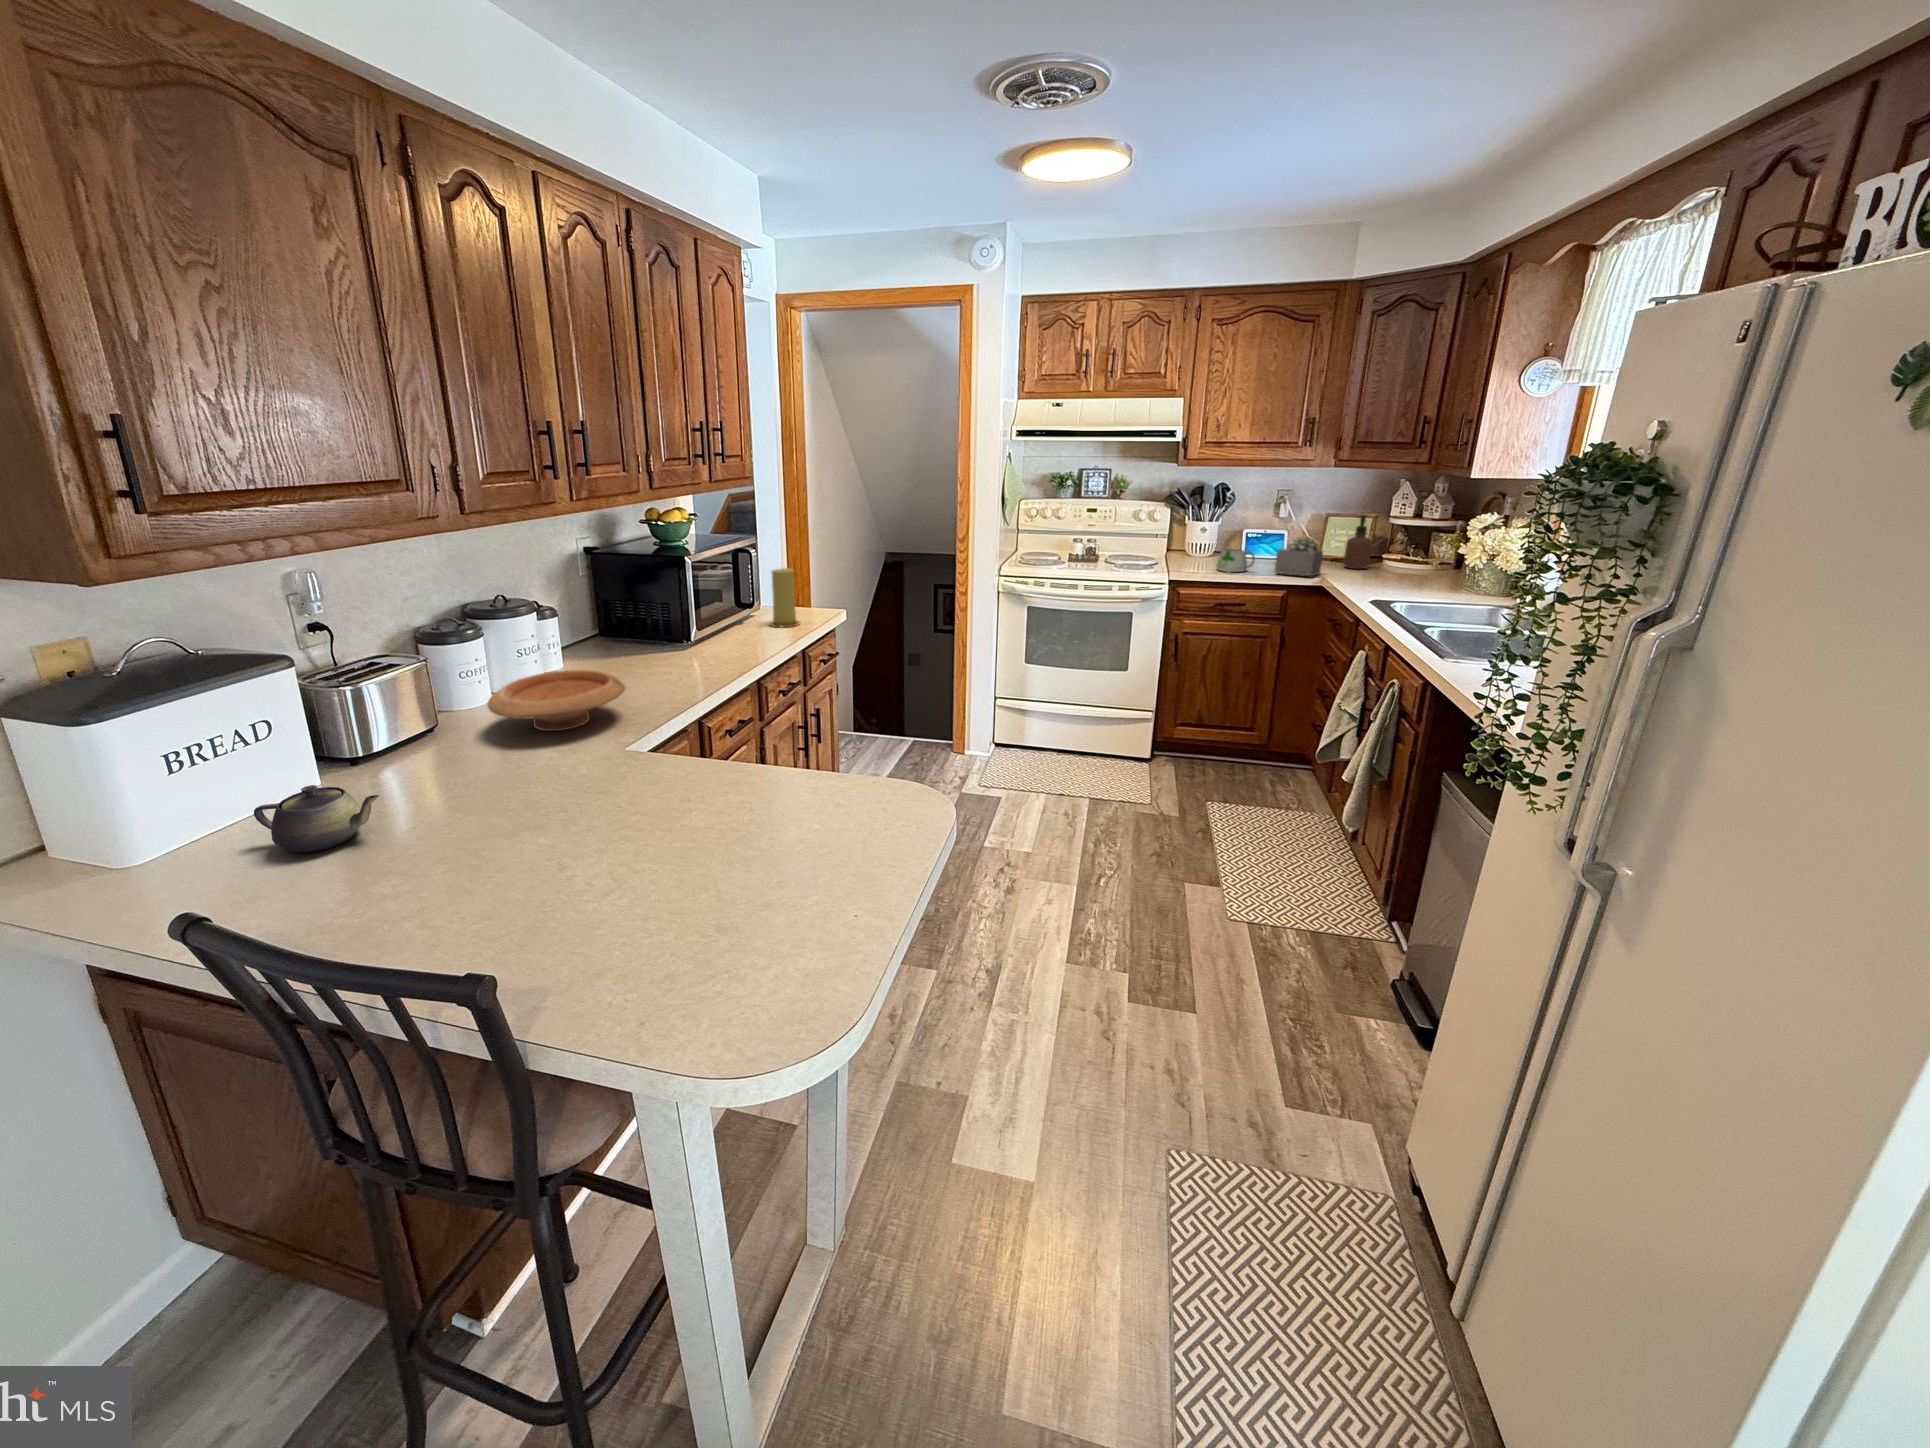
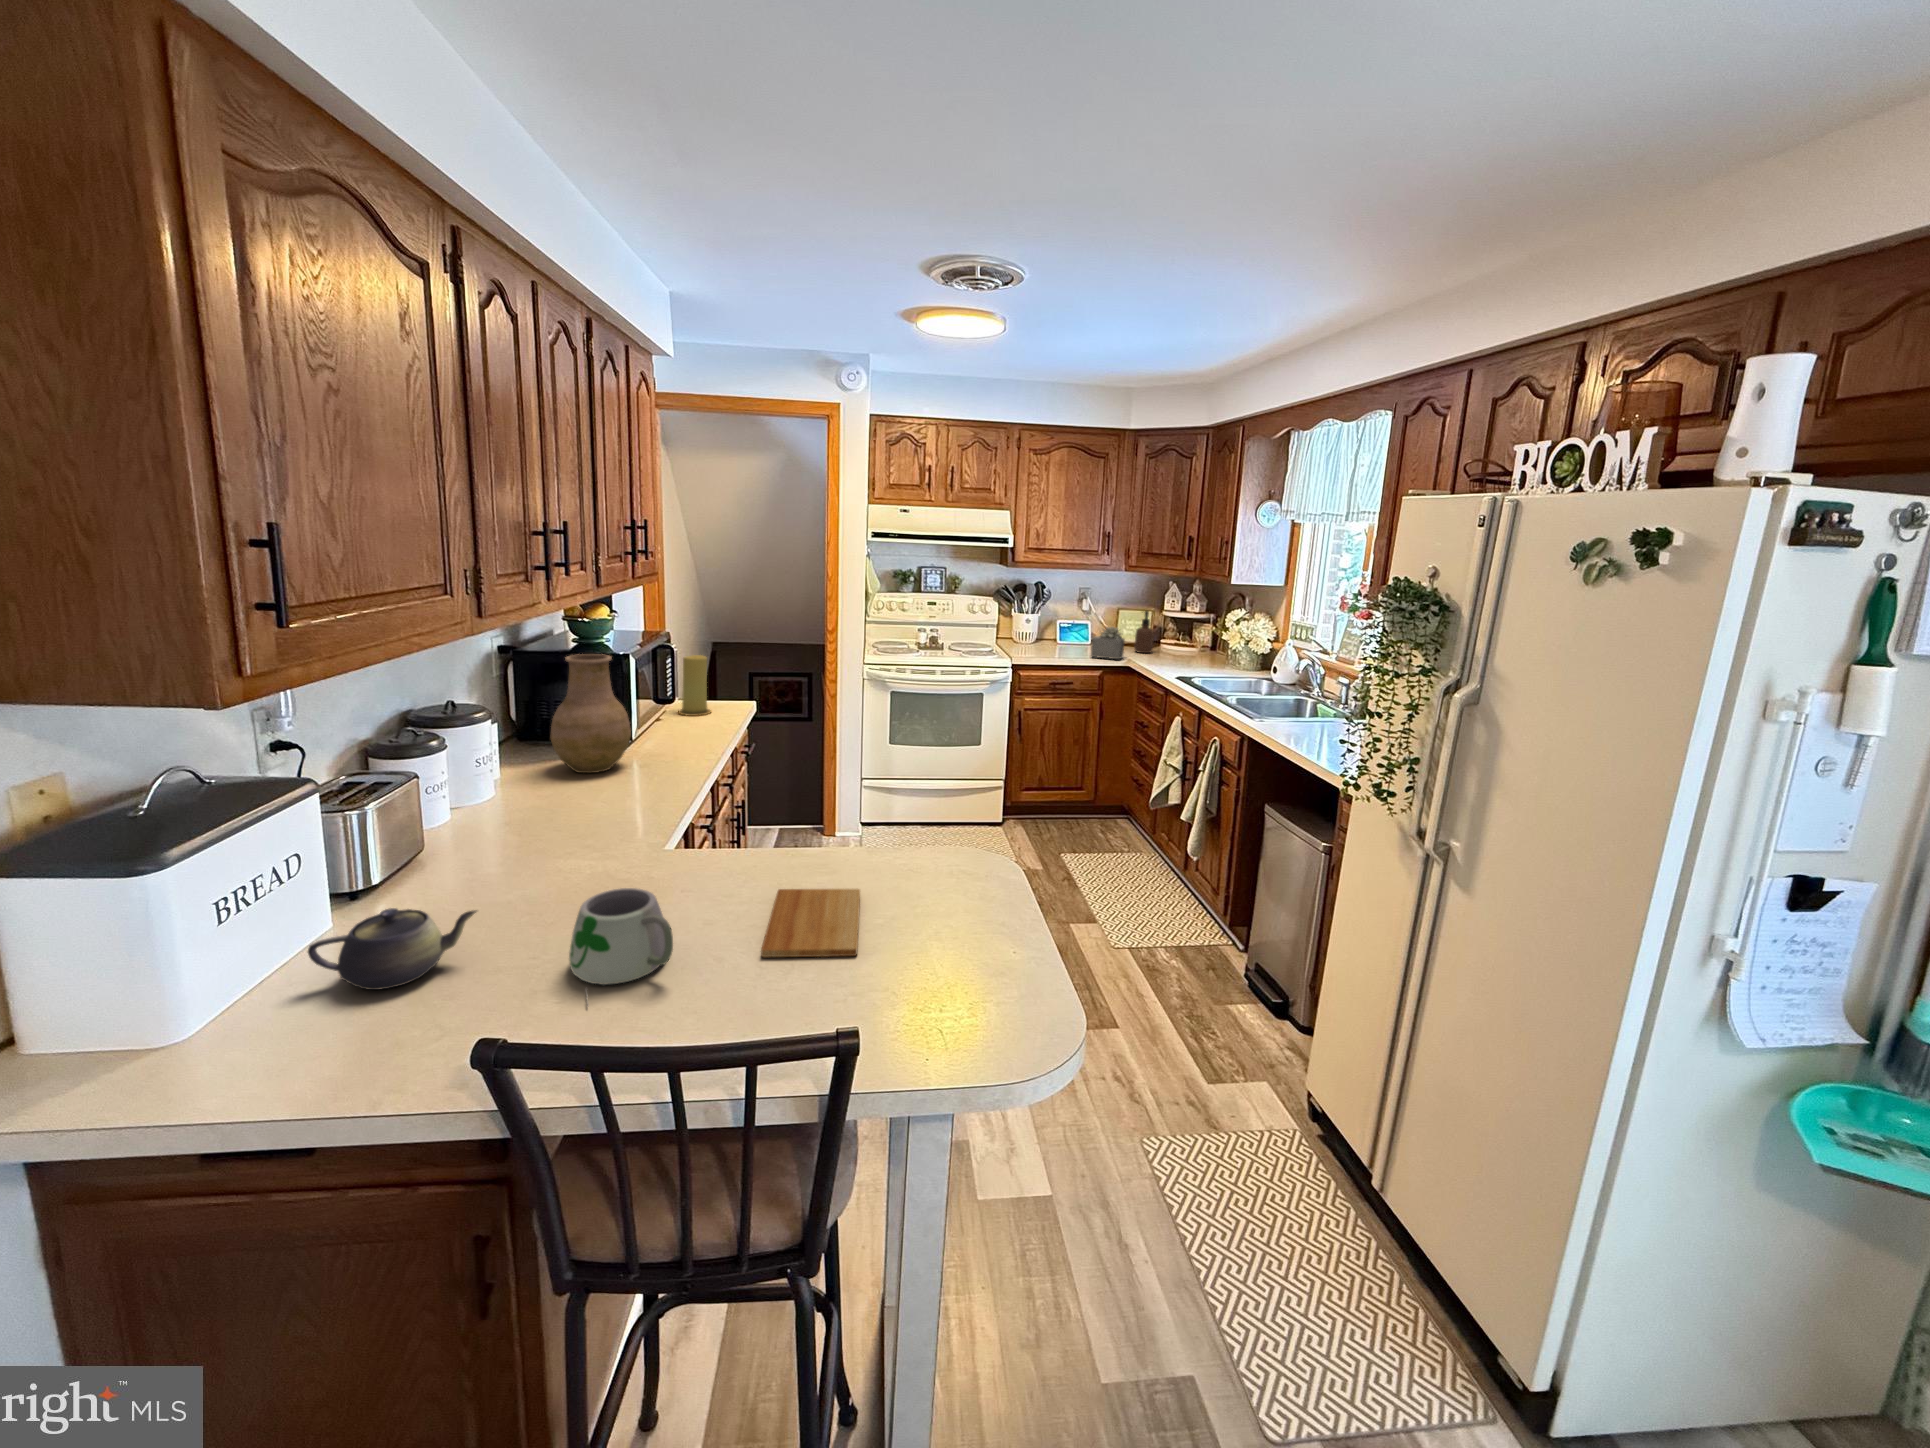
mug: present [1216,549,1255,573] -> present [569,888,673,998]
vase: none [608,566,679,677] -> present [551,654,631,773]
wooden bowl: present [488,670,625,731] -> none [469,767,626,835]
cutting board: none [589,809,743,892] -> present [761,889,860,957]

